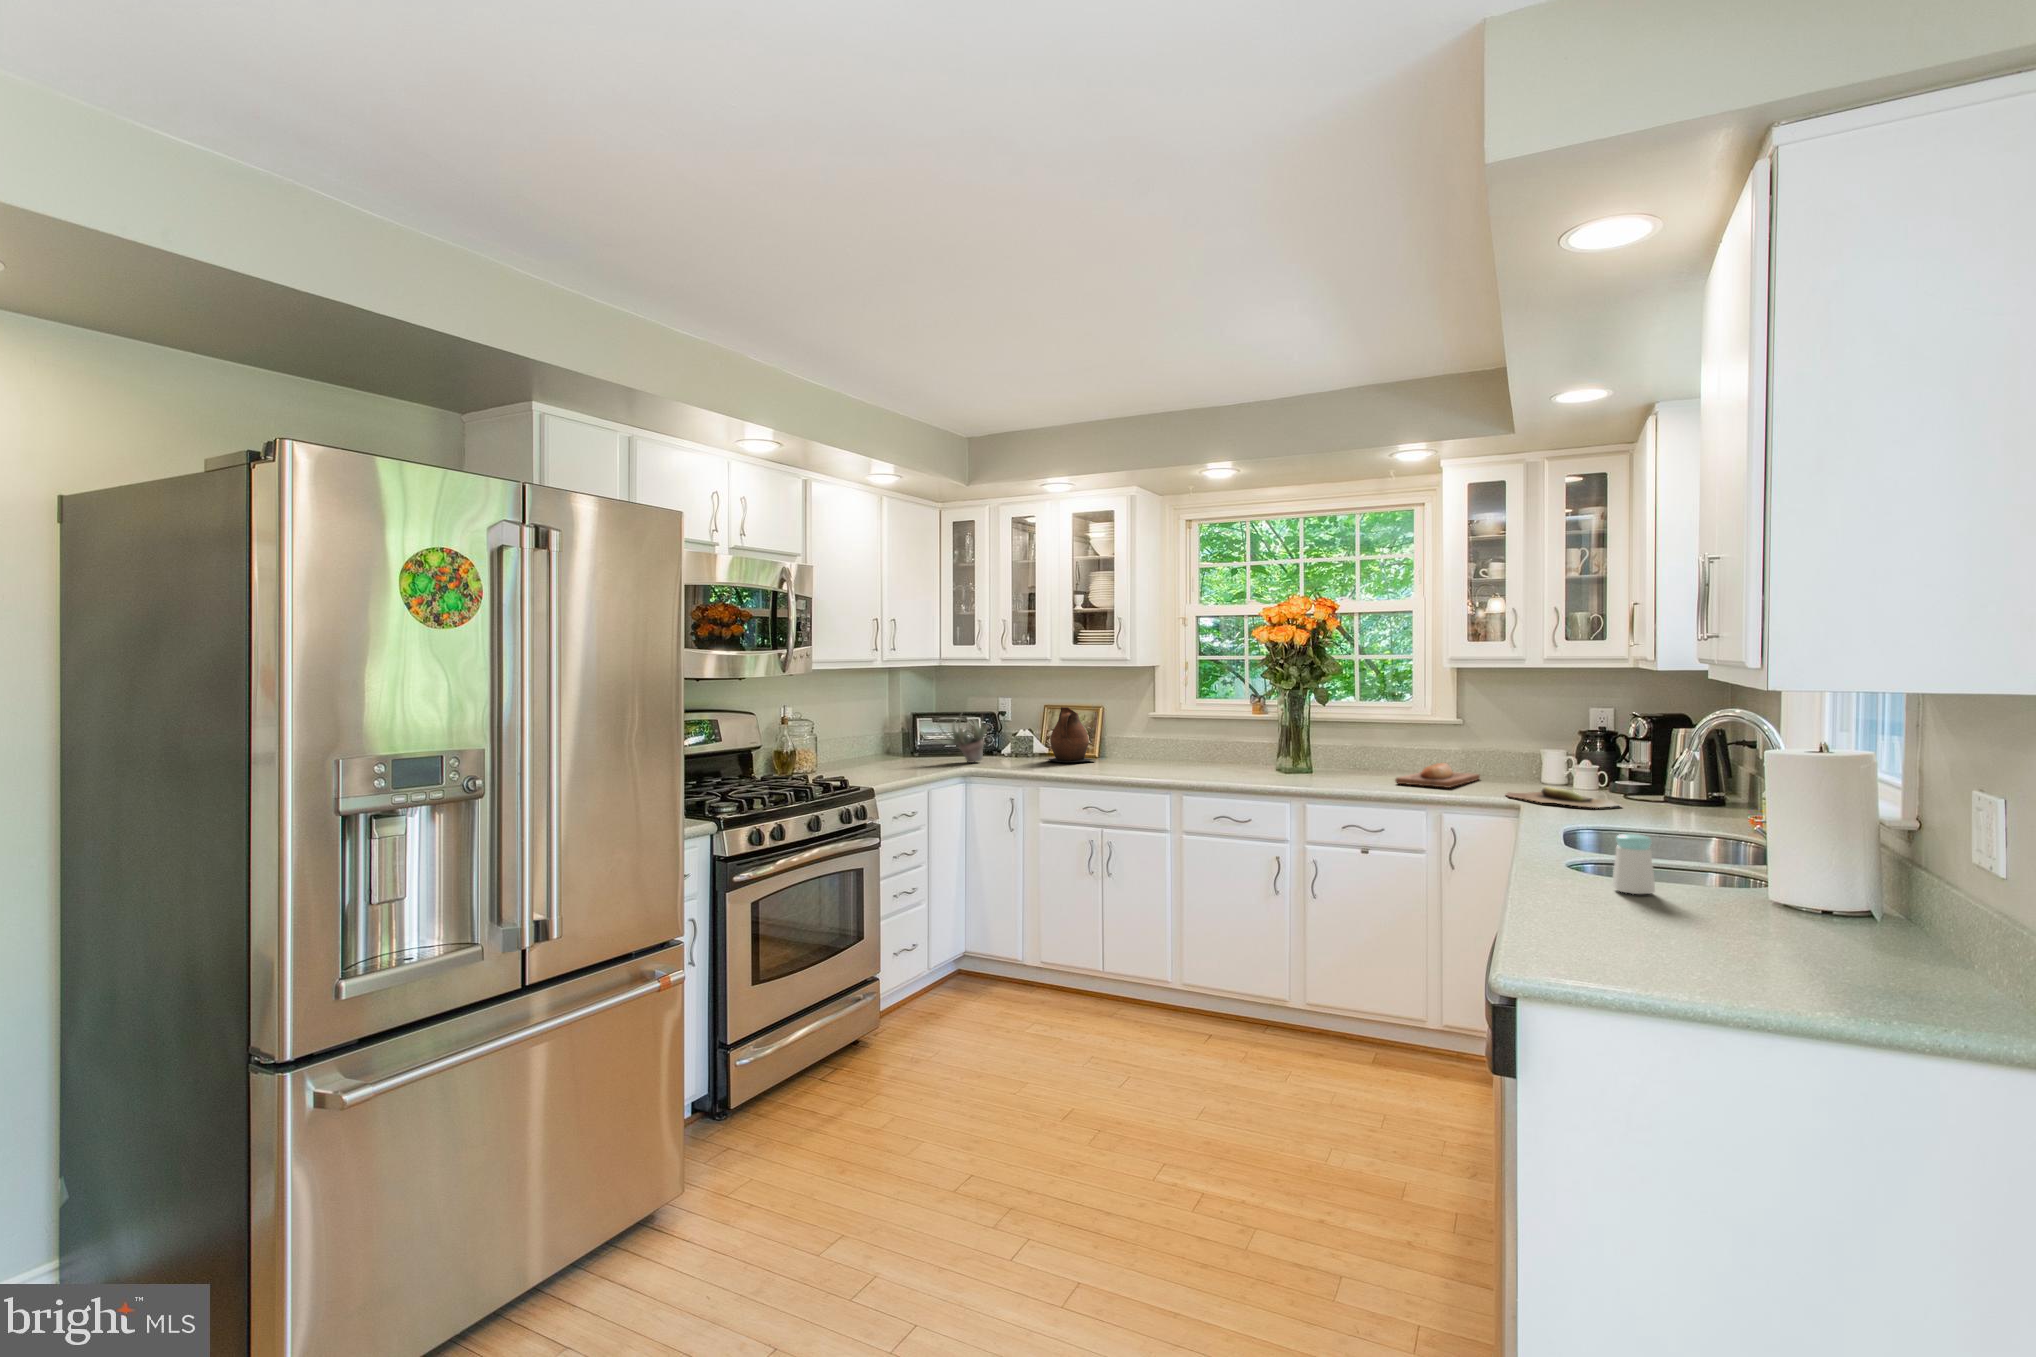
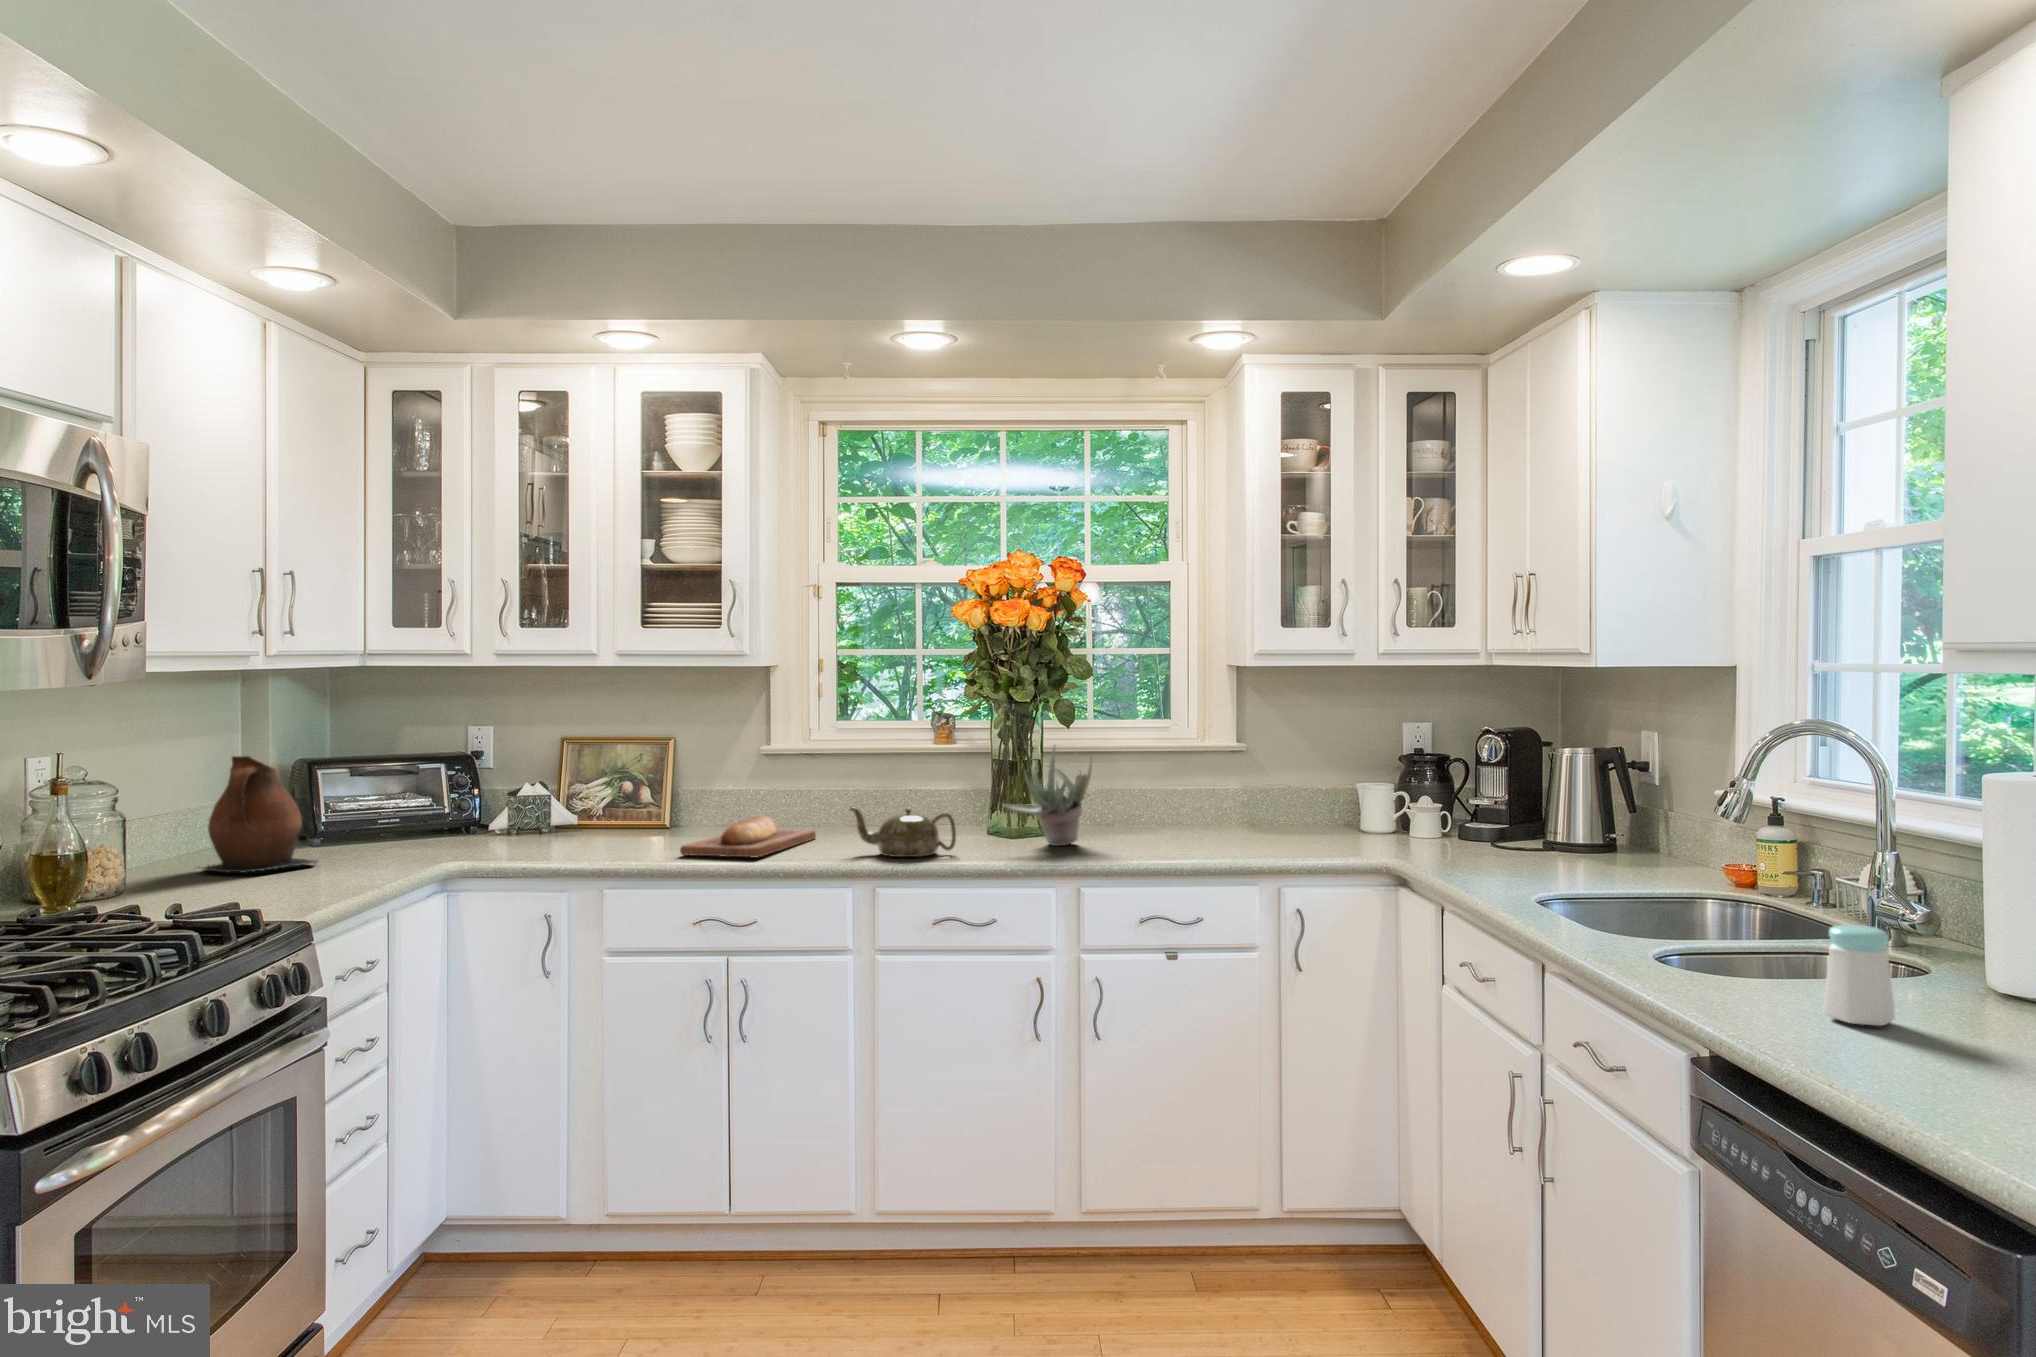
ceramic pitcher: present [1048,707,1095,762] -> present [195,756,318,873]
succulent plant: present [934,720,988,763] -> present [1003,747,1092,846]
teapot: none [1176,749,1237,780] -> present [850,808,956,857]
bread loaf: present [1395,763,1480,788] -> present [680,816,816,858]
cutting board: present [1507,787,1618,808] -> none [1351,837,1517,865]

